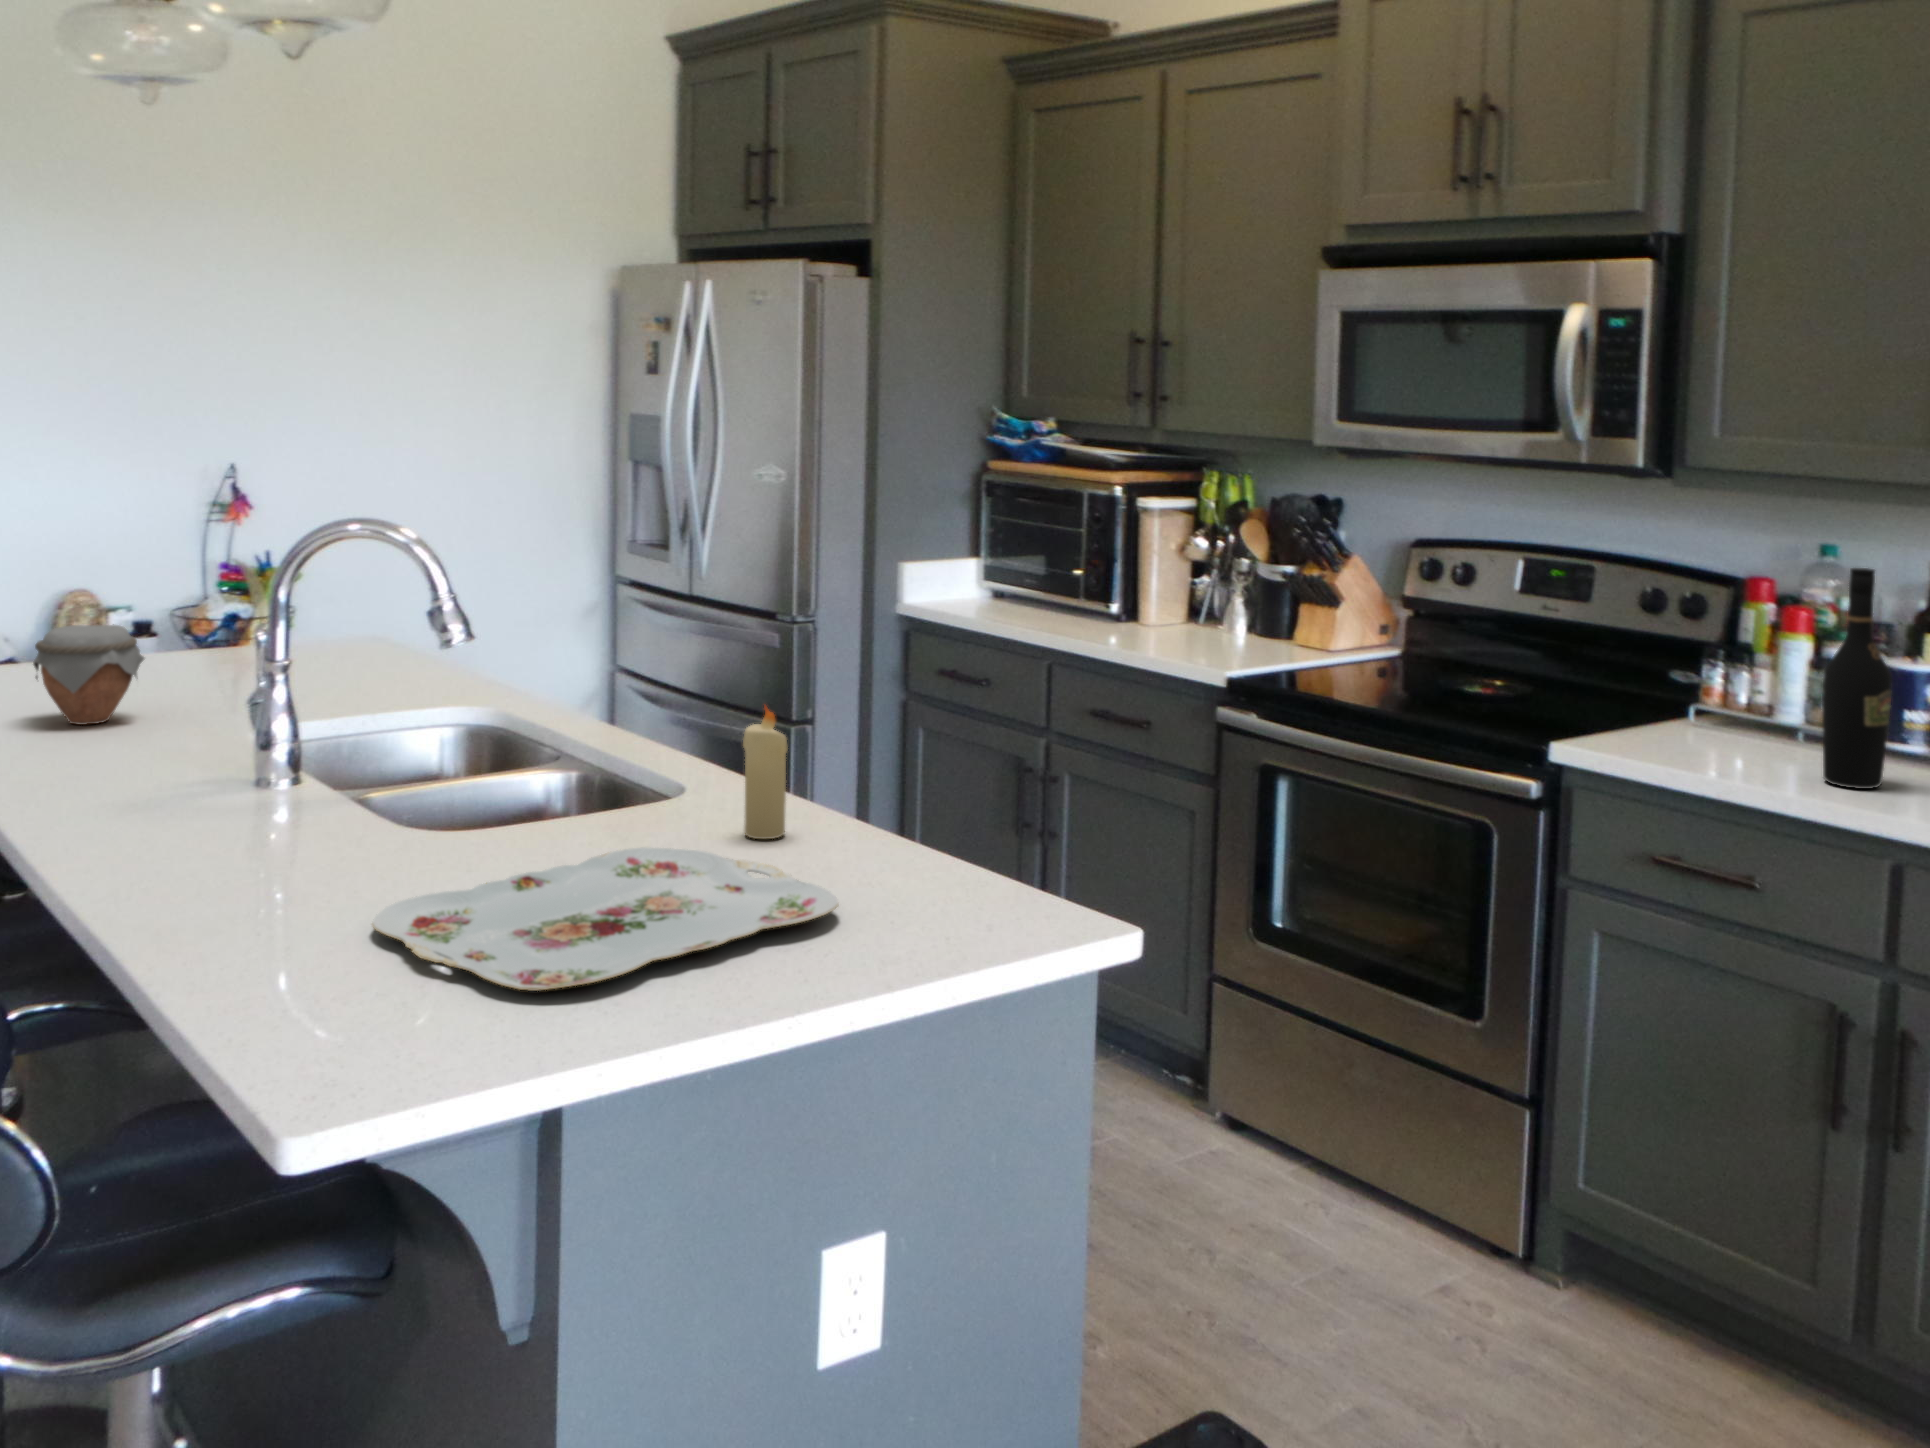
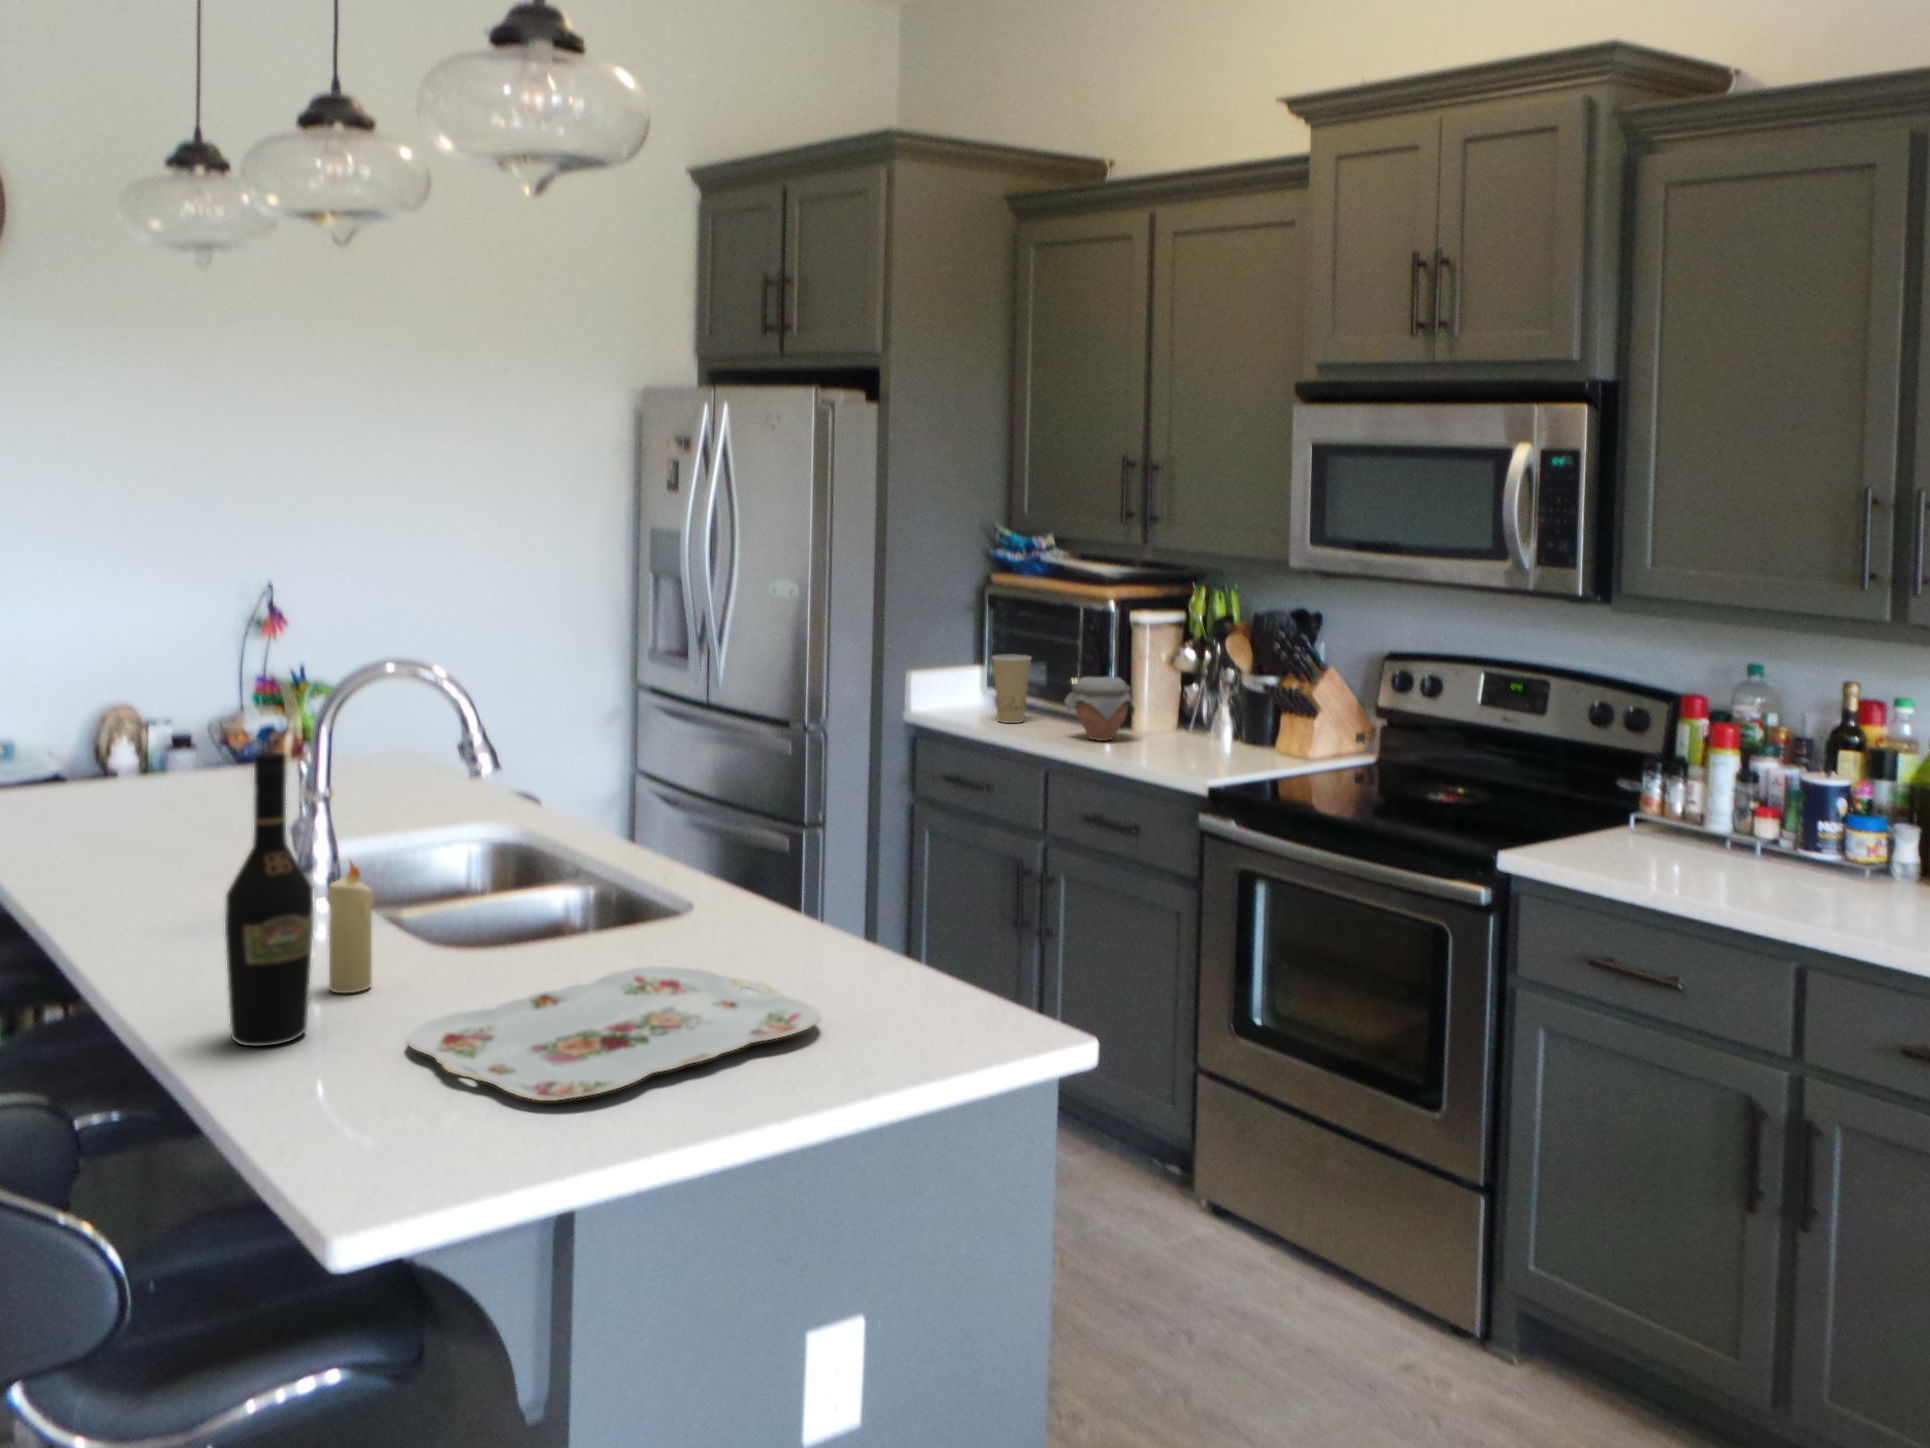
paper cup: none [989,543,1031,614] -> present [992,654,1031,723]
wine bottle: present [1822,568,1892,789] -> present [225,752,313,1046]
jar: present [33,624,144,725] -> present [1065,676,1135,741]
candle: present [743,706,788,839] -> present [327,861,374,993]

